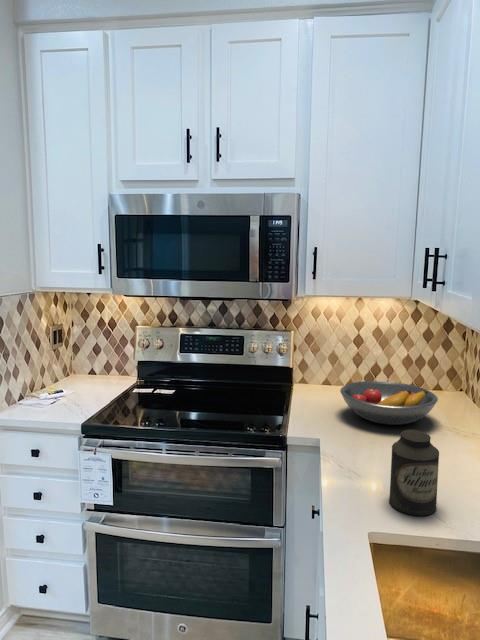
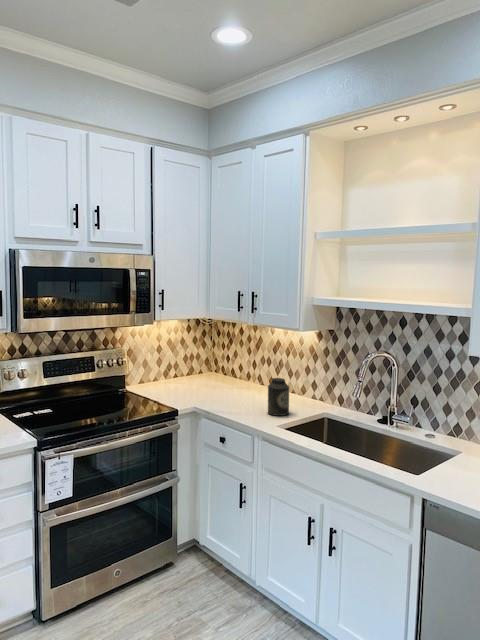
fruit bowl: present [340,381,438,425] -> none [177,369,234,393]

